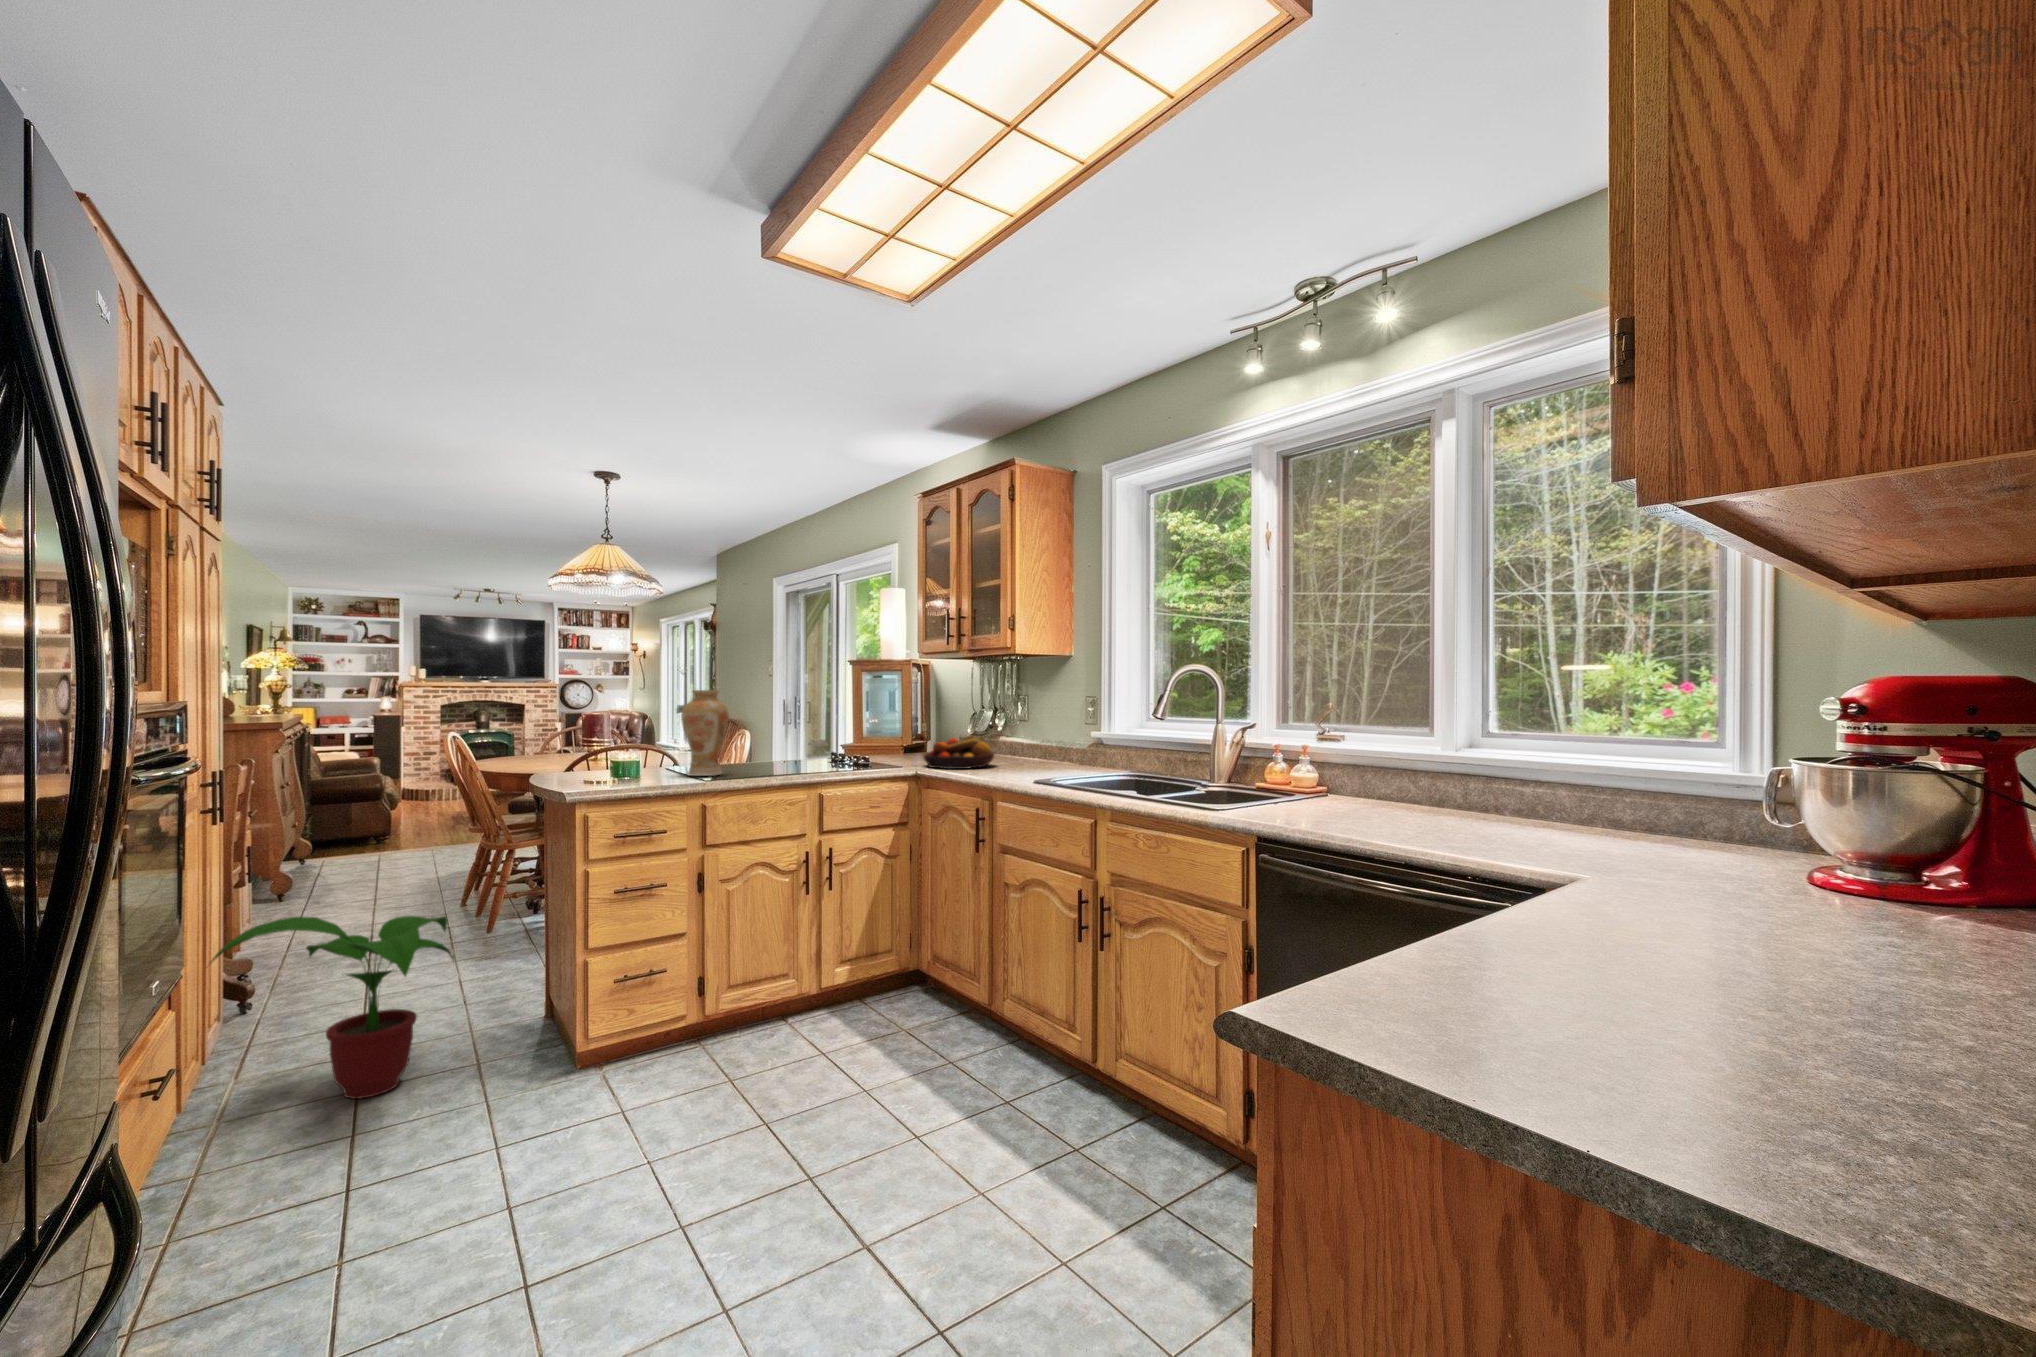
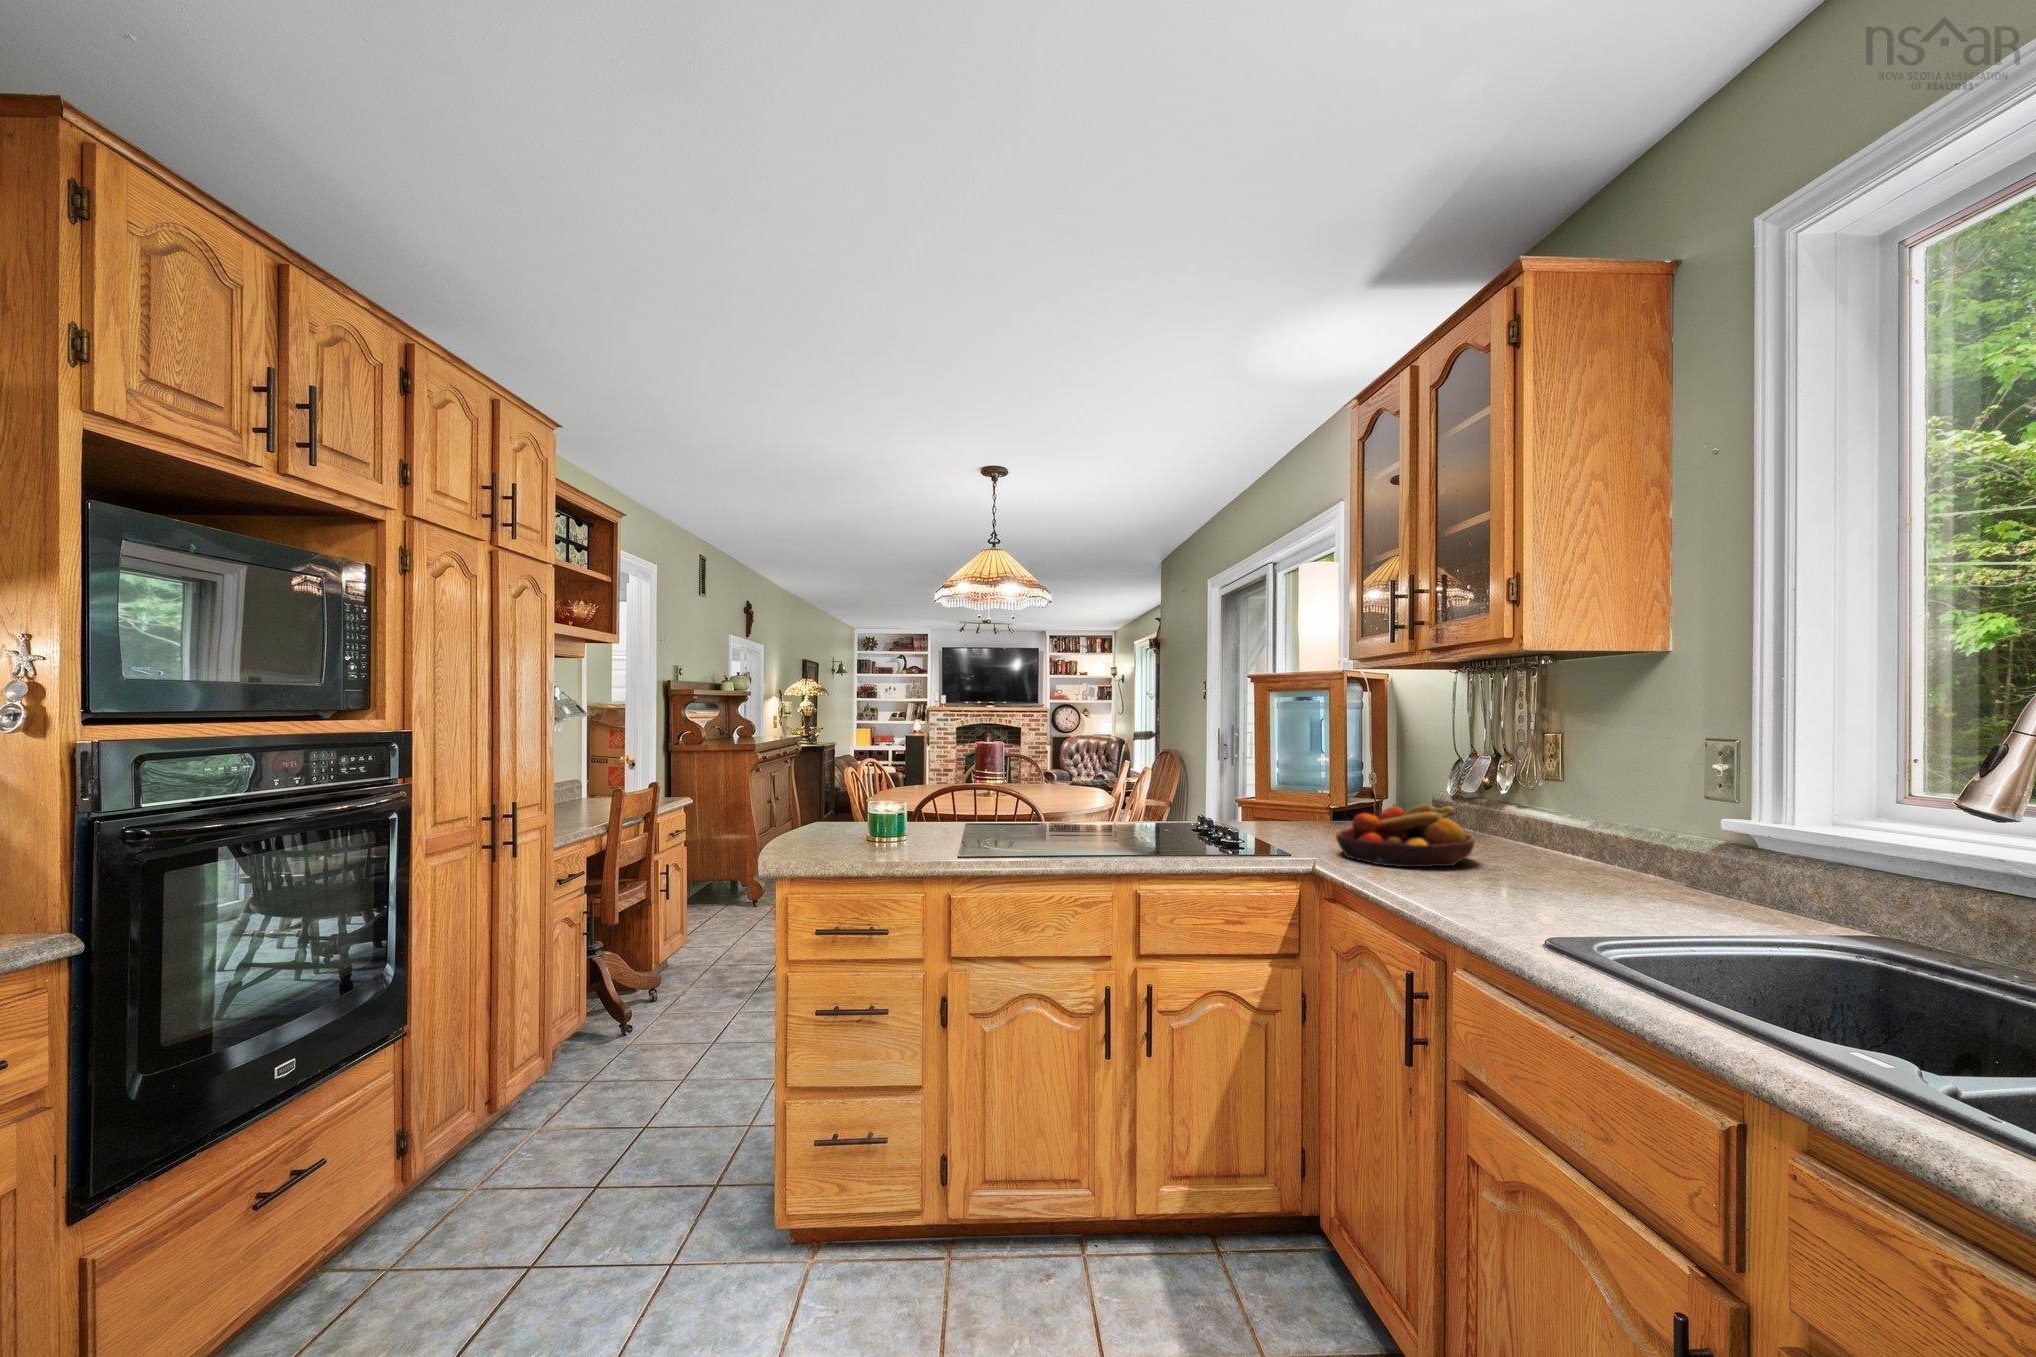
vase: present [681,690,729,776] -> none [950,718,1015,845]
potted plant: present [210,916,454,1099] -> none [428,977,695,1222]

